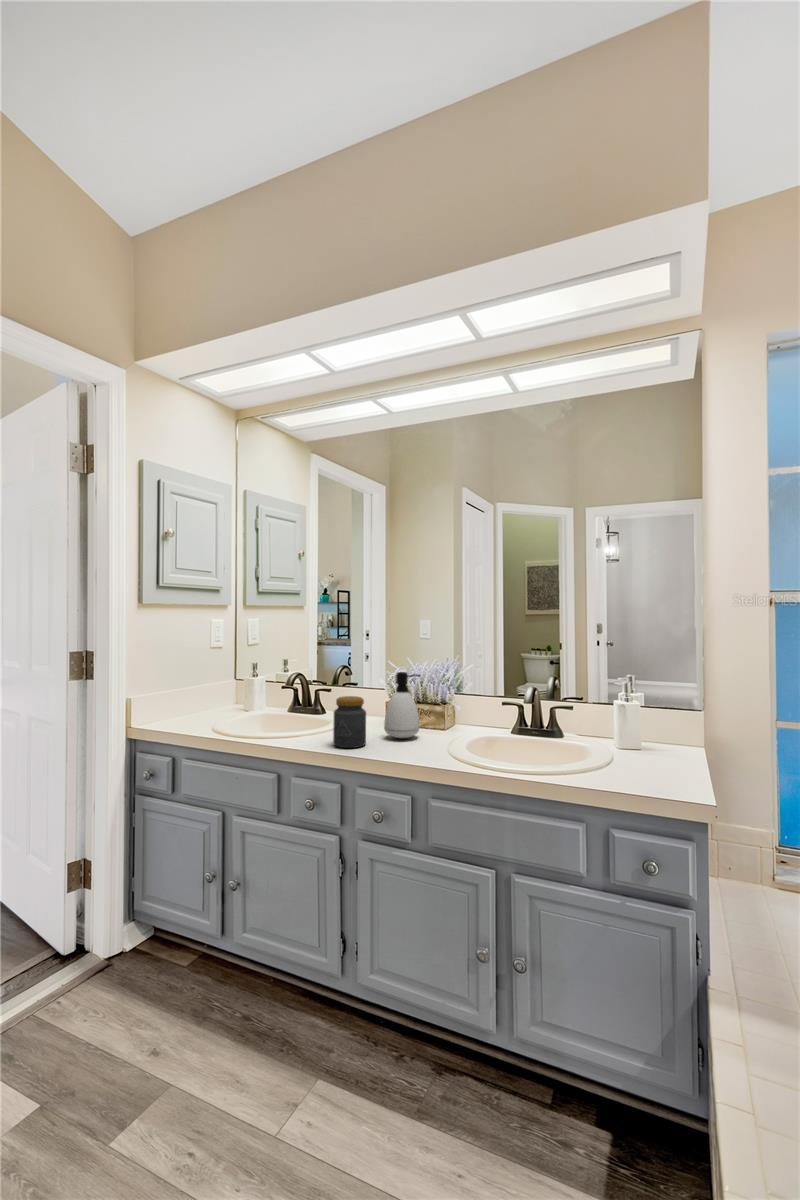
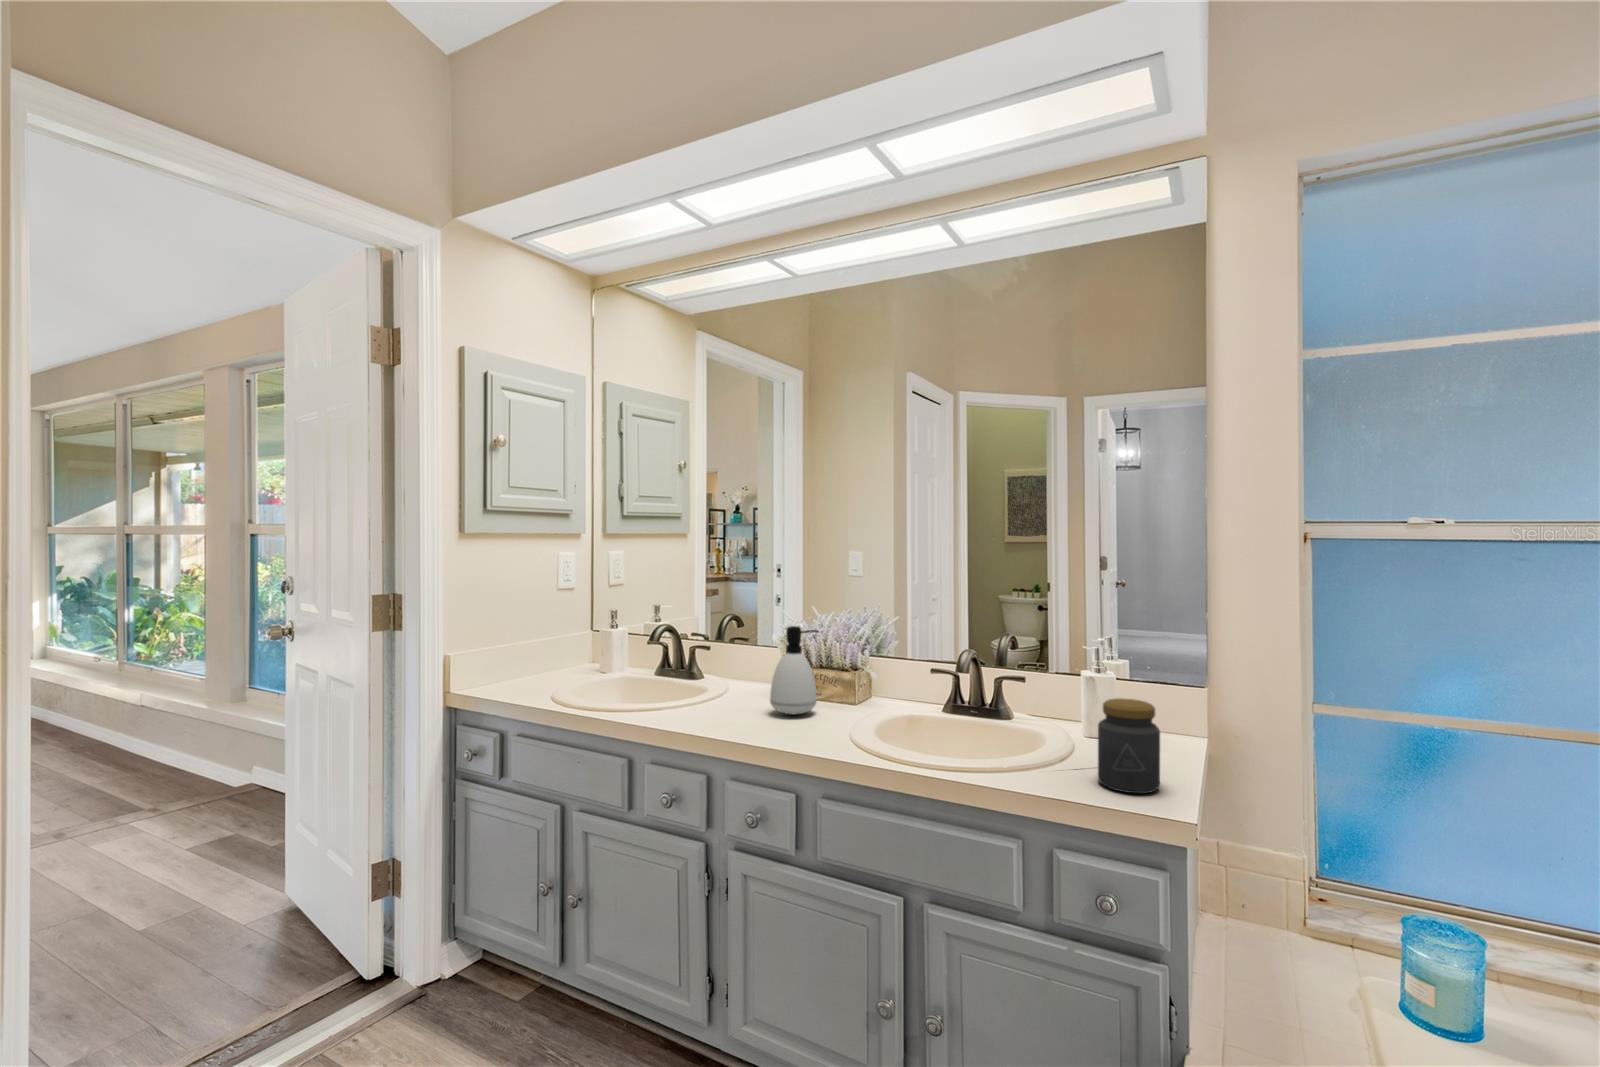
jar: present [333,696,366,748] -> present [1098,698,1160,794]

